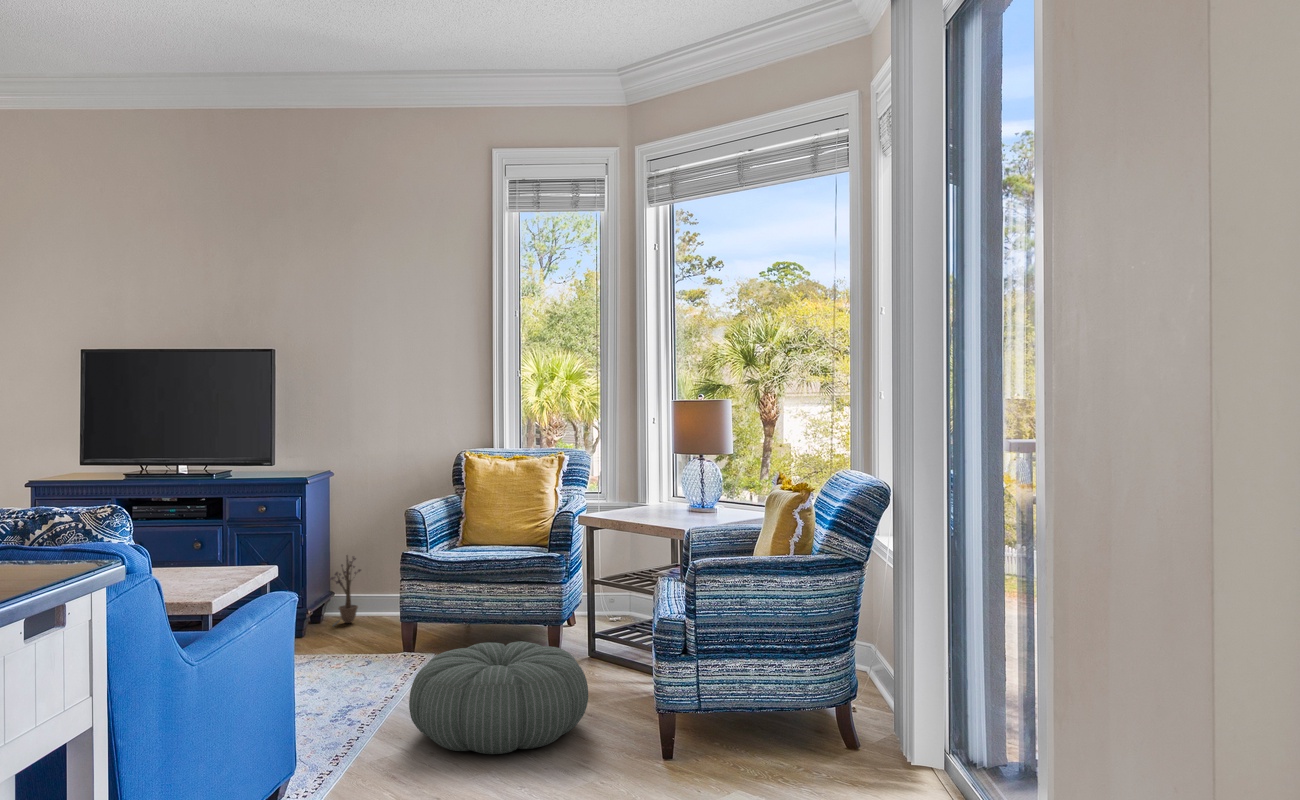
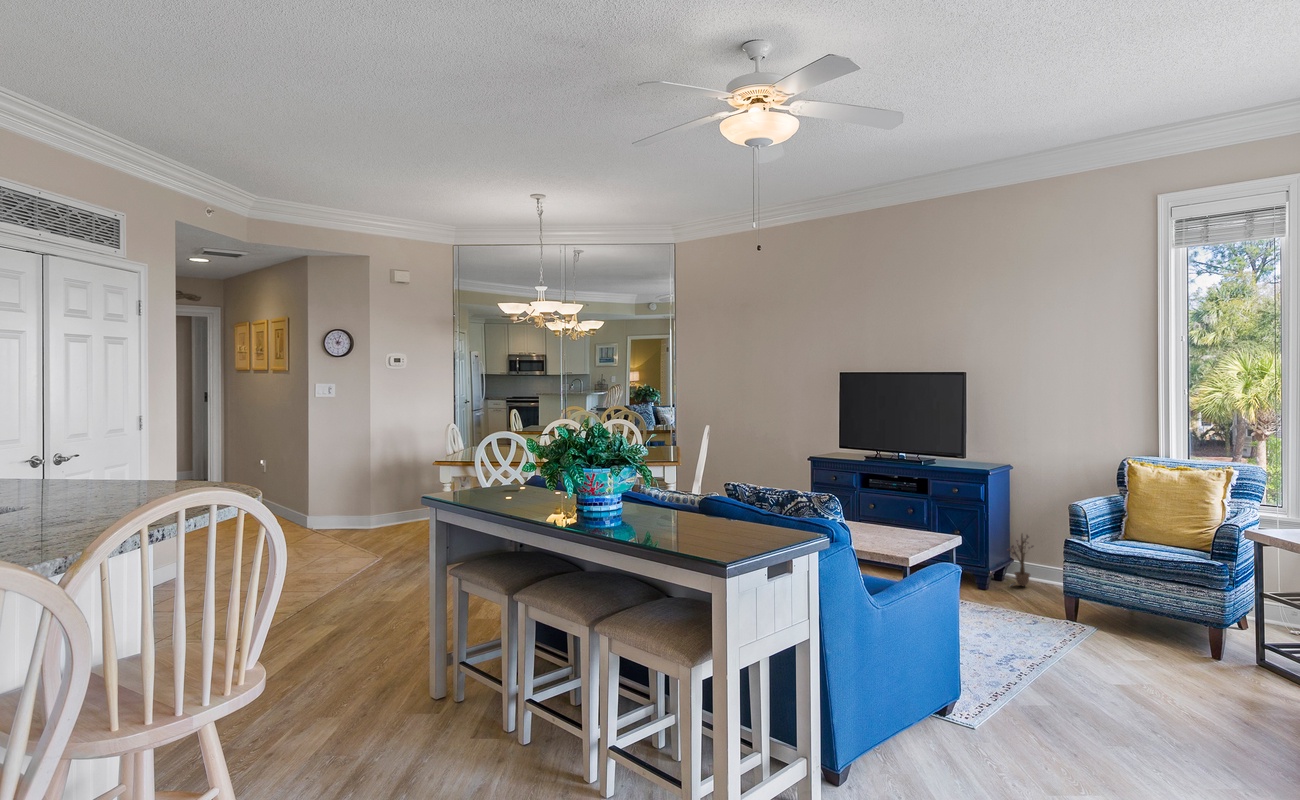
pouf: present [409,641,588,754] -> none [1060,629,1238,731]

